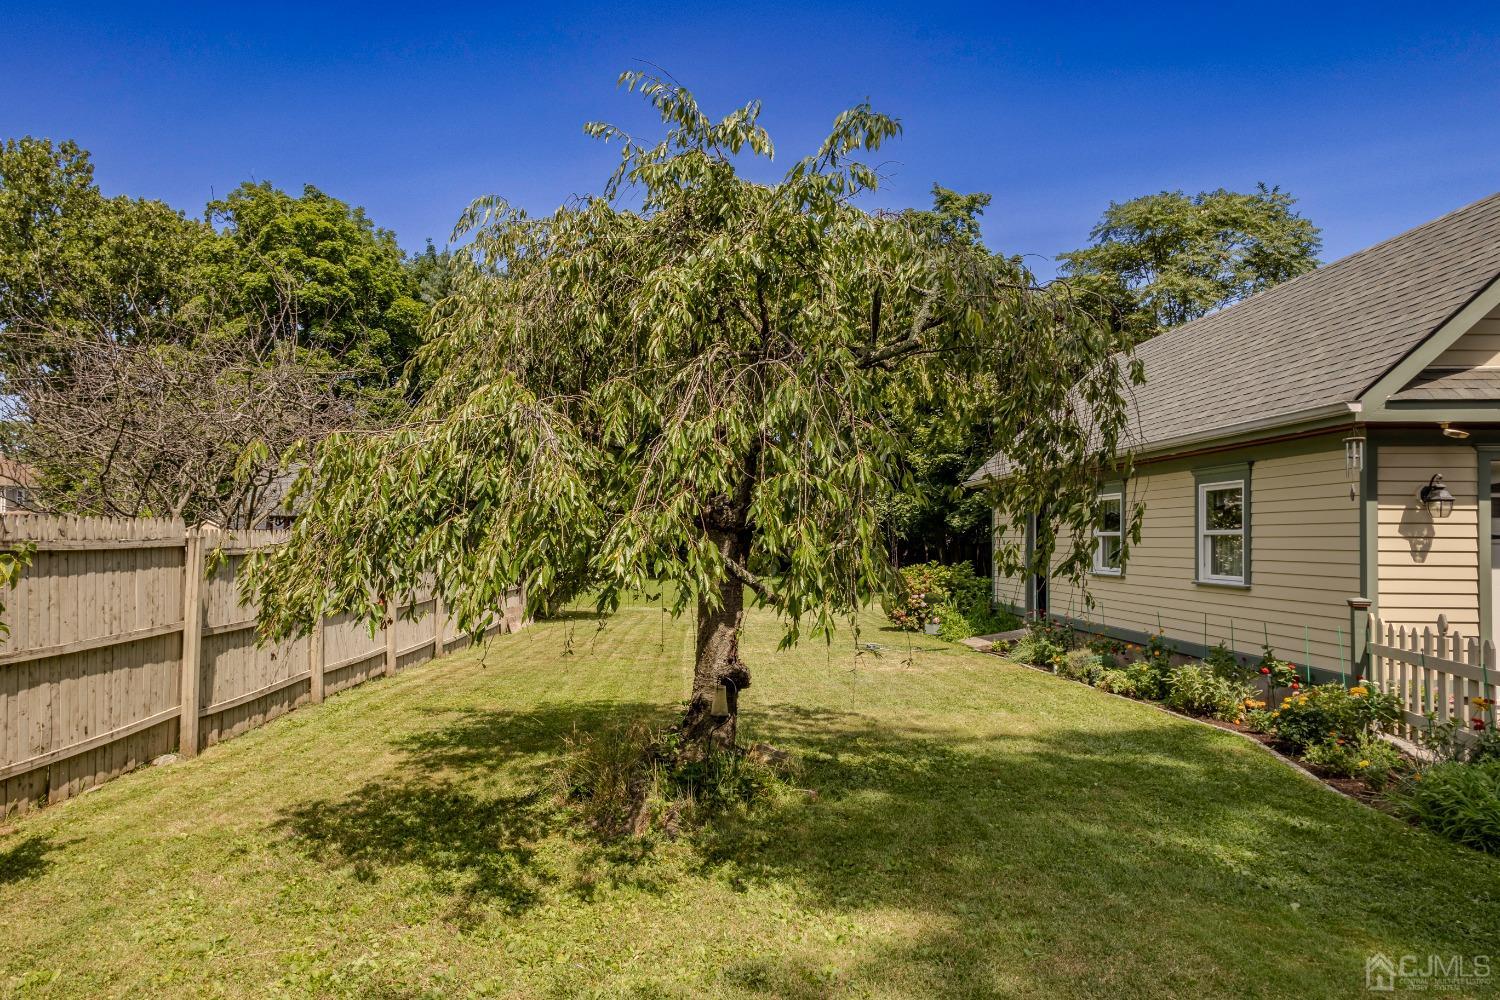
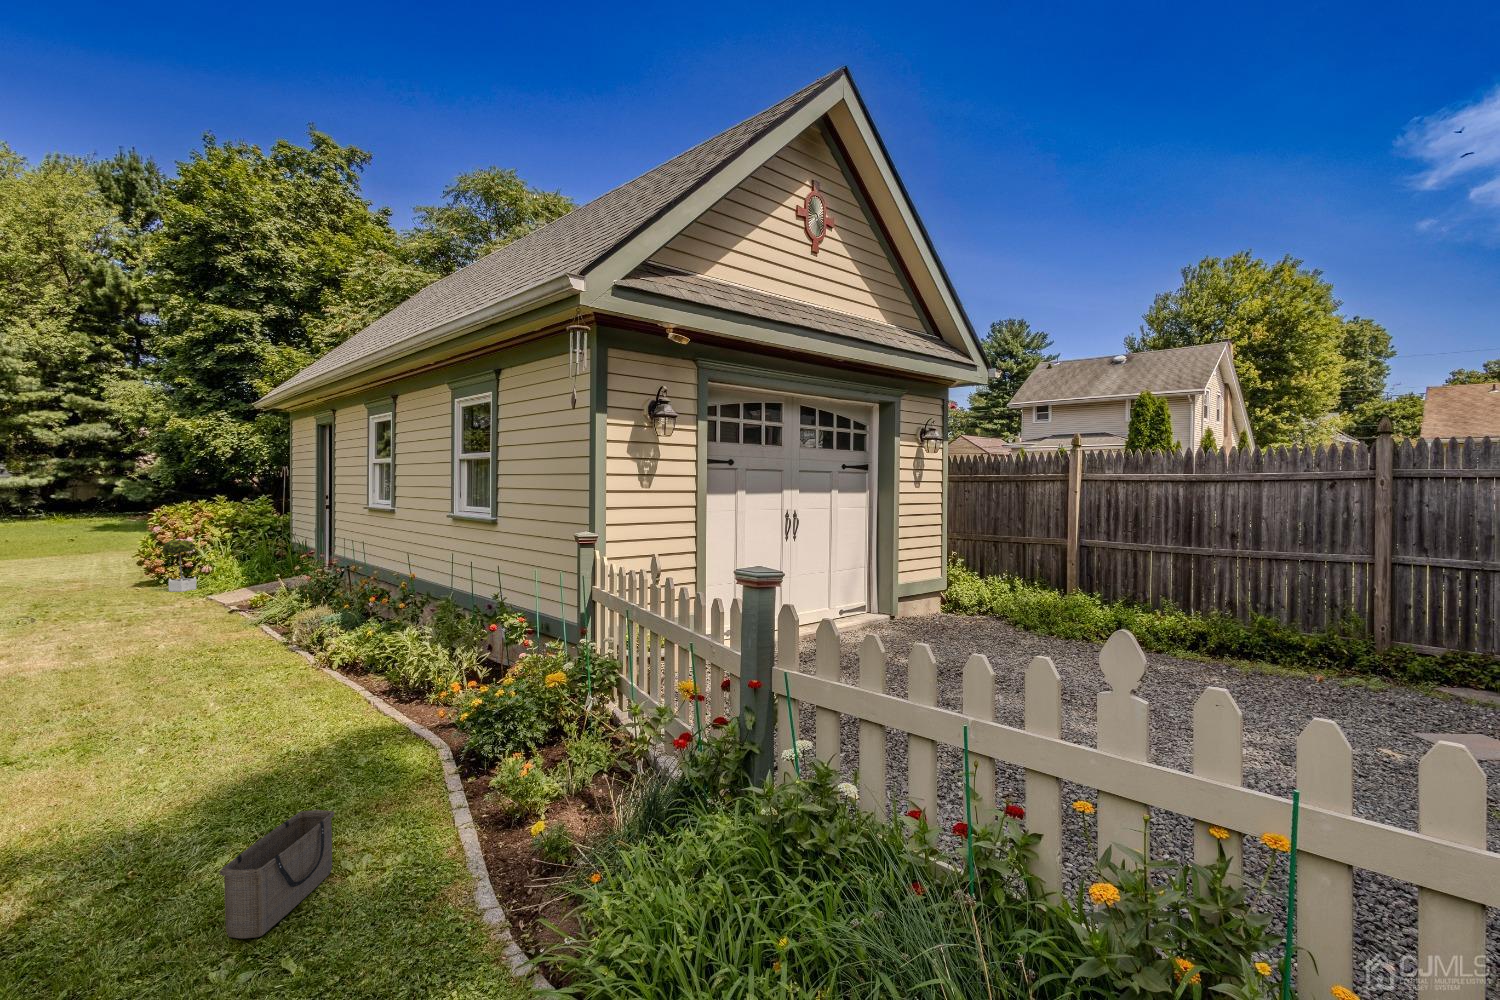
basket: none [1185,734,1223,779] -> present [220,810,334,939]

